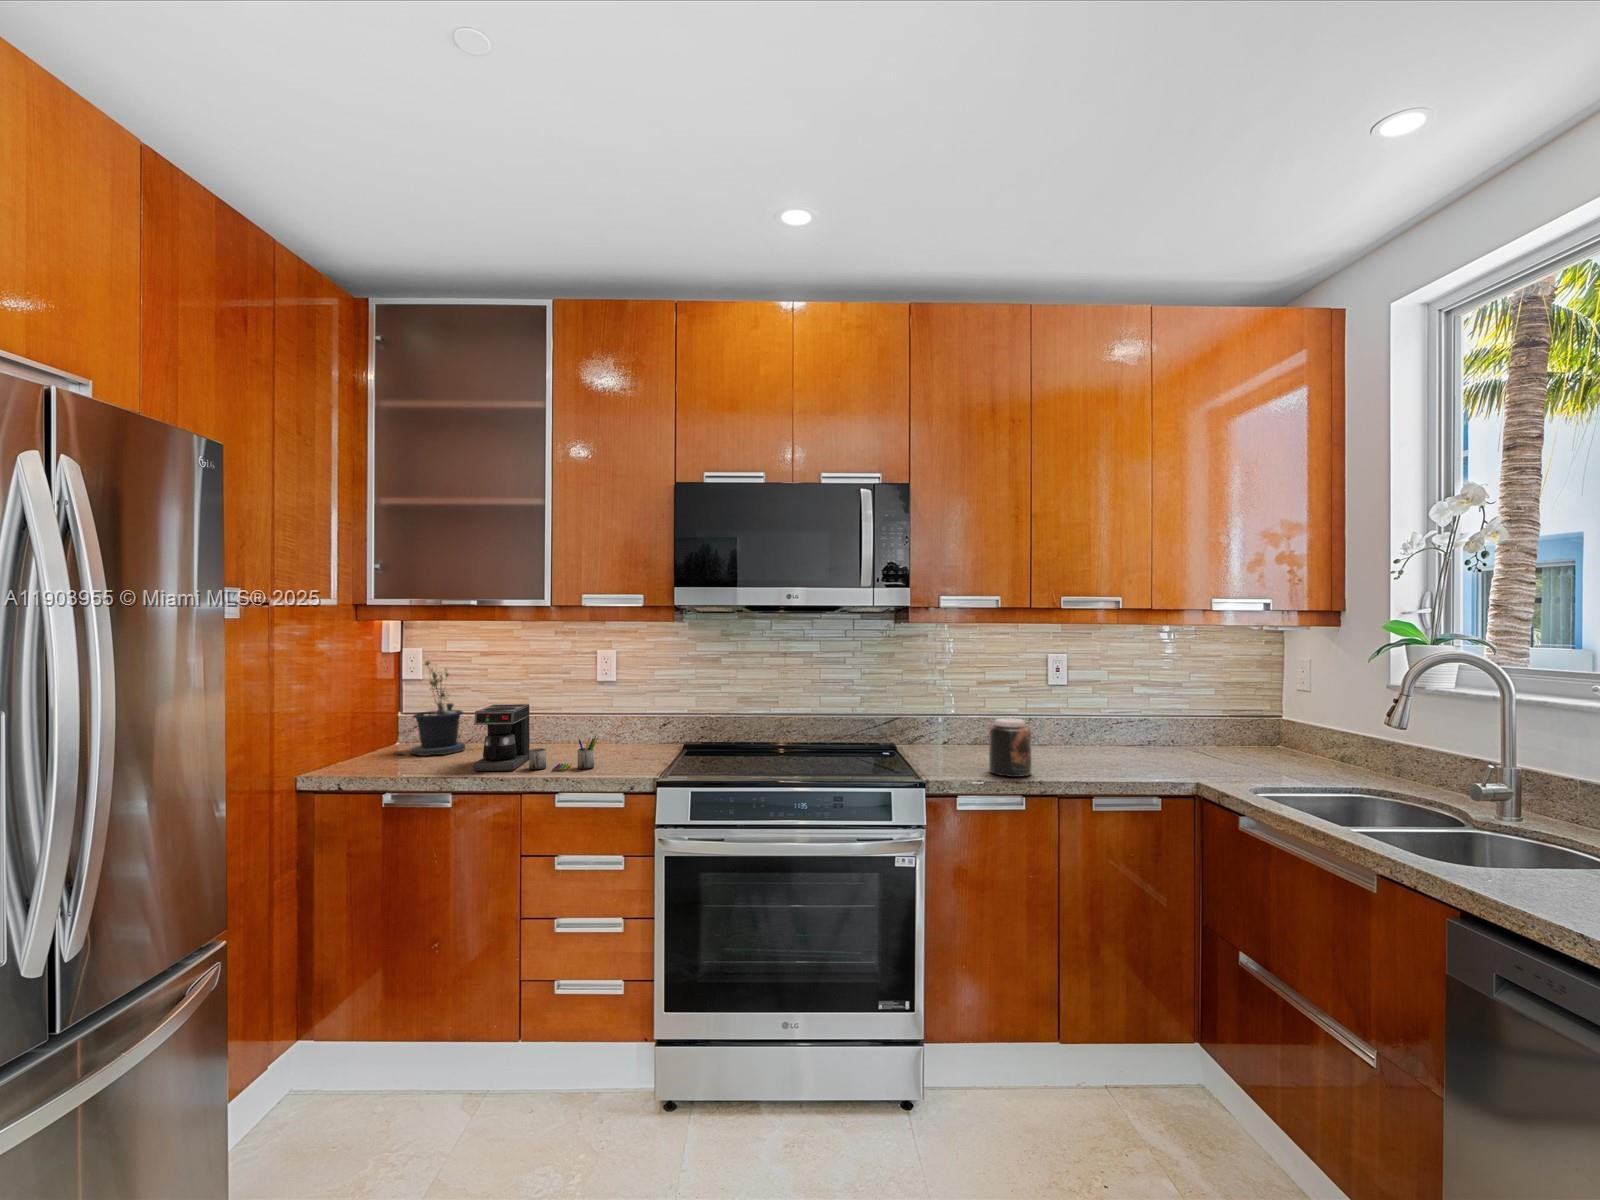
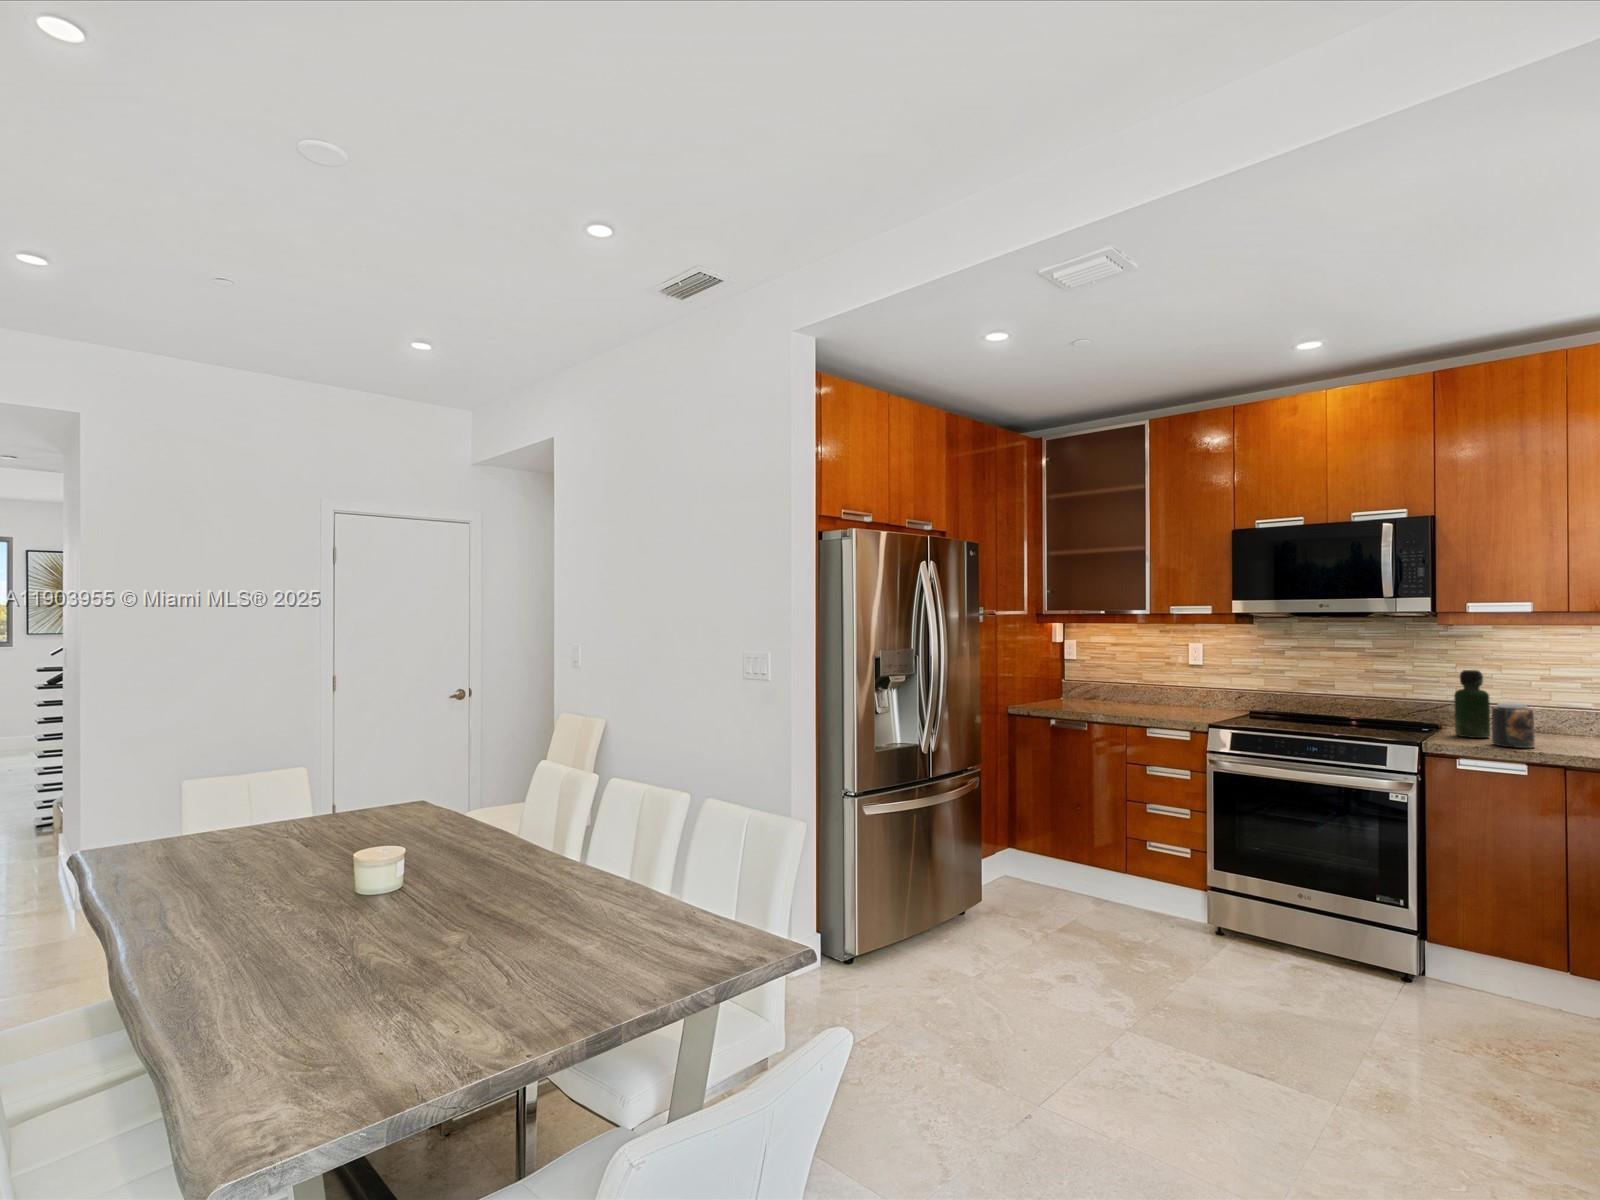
potted plant: present [395,661,465,756] -> none [1058,646,1100,704]
bottle: none [937,678,971,764] -> present [1454,670,1490,738]
coffee maker: present [474,704,598,771] -> none [1100,674,1177,716]

